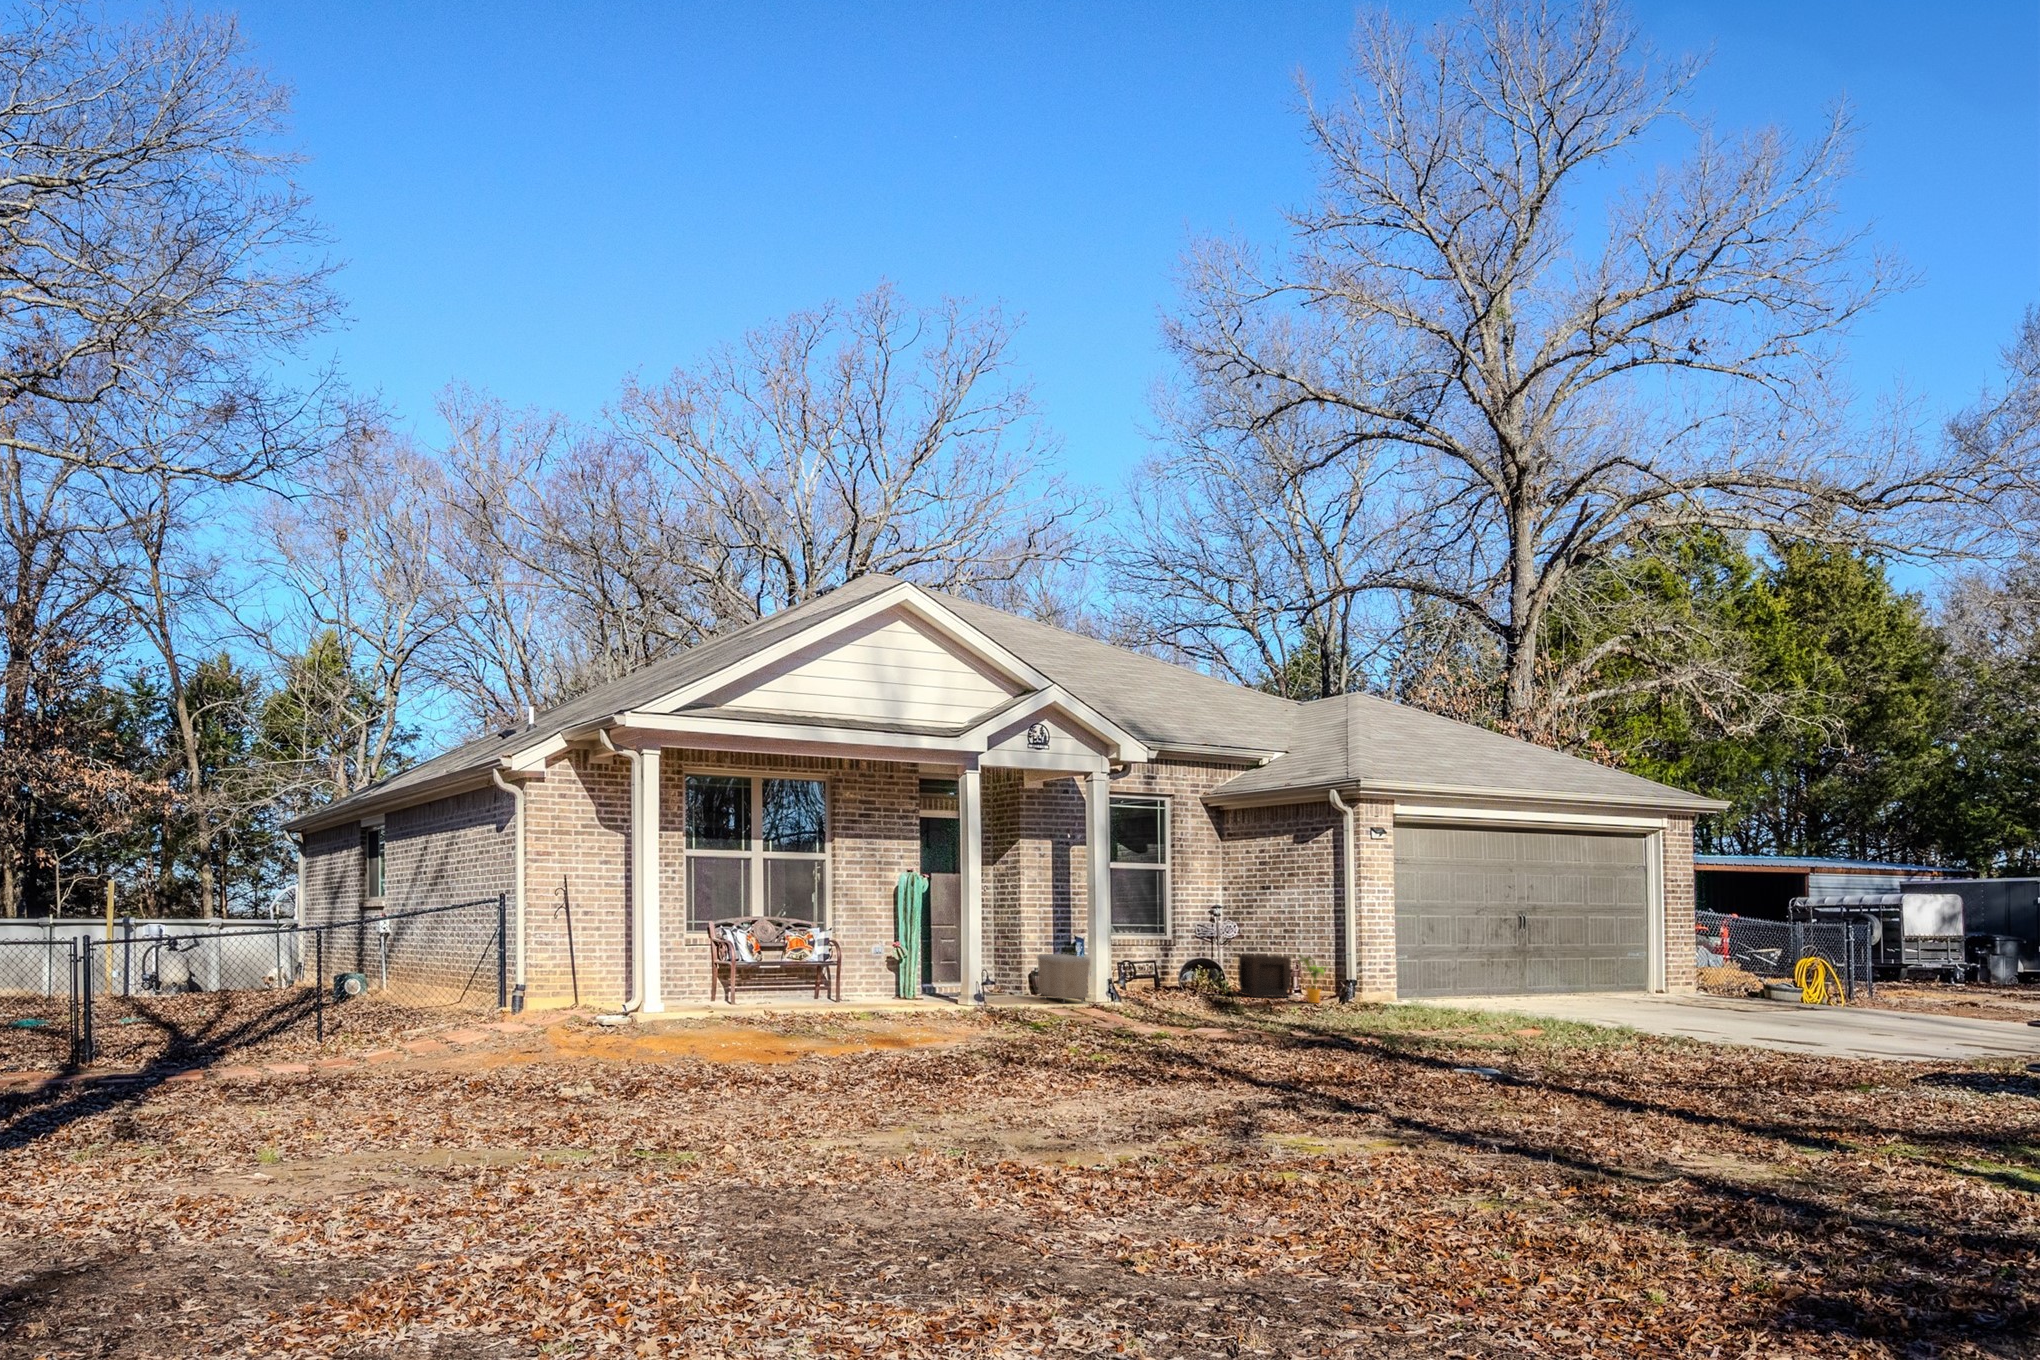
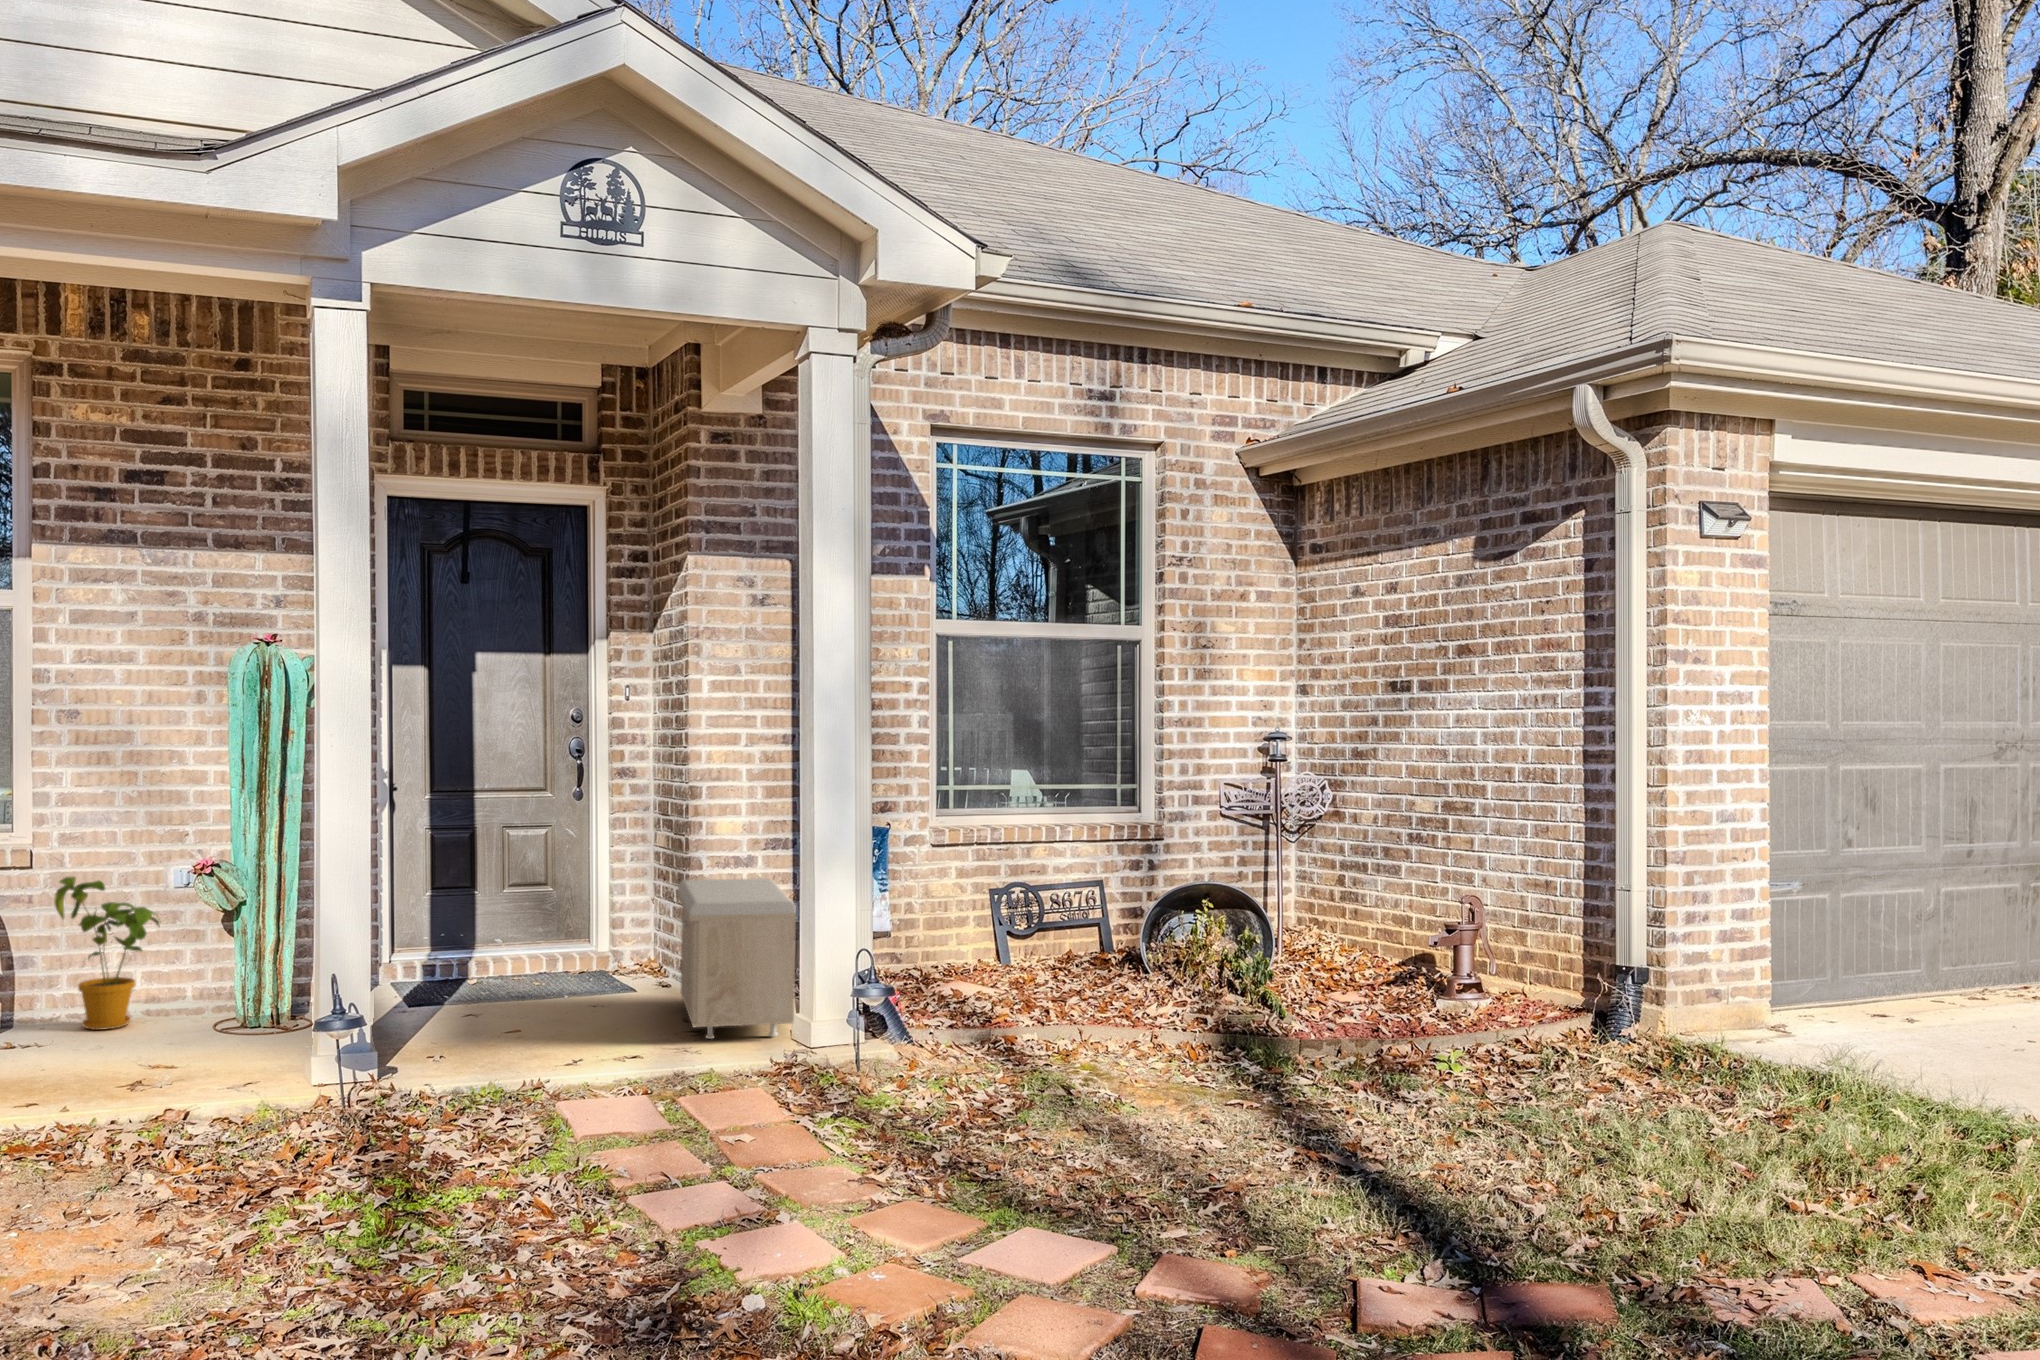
wooden crate: present [1238,954,1291,997] -> none [1314,865,1456,991]
house plant: present [1298,955,1325,1003] -> present [54,877,159,1030]

